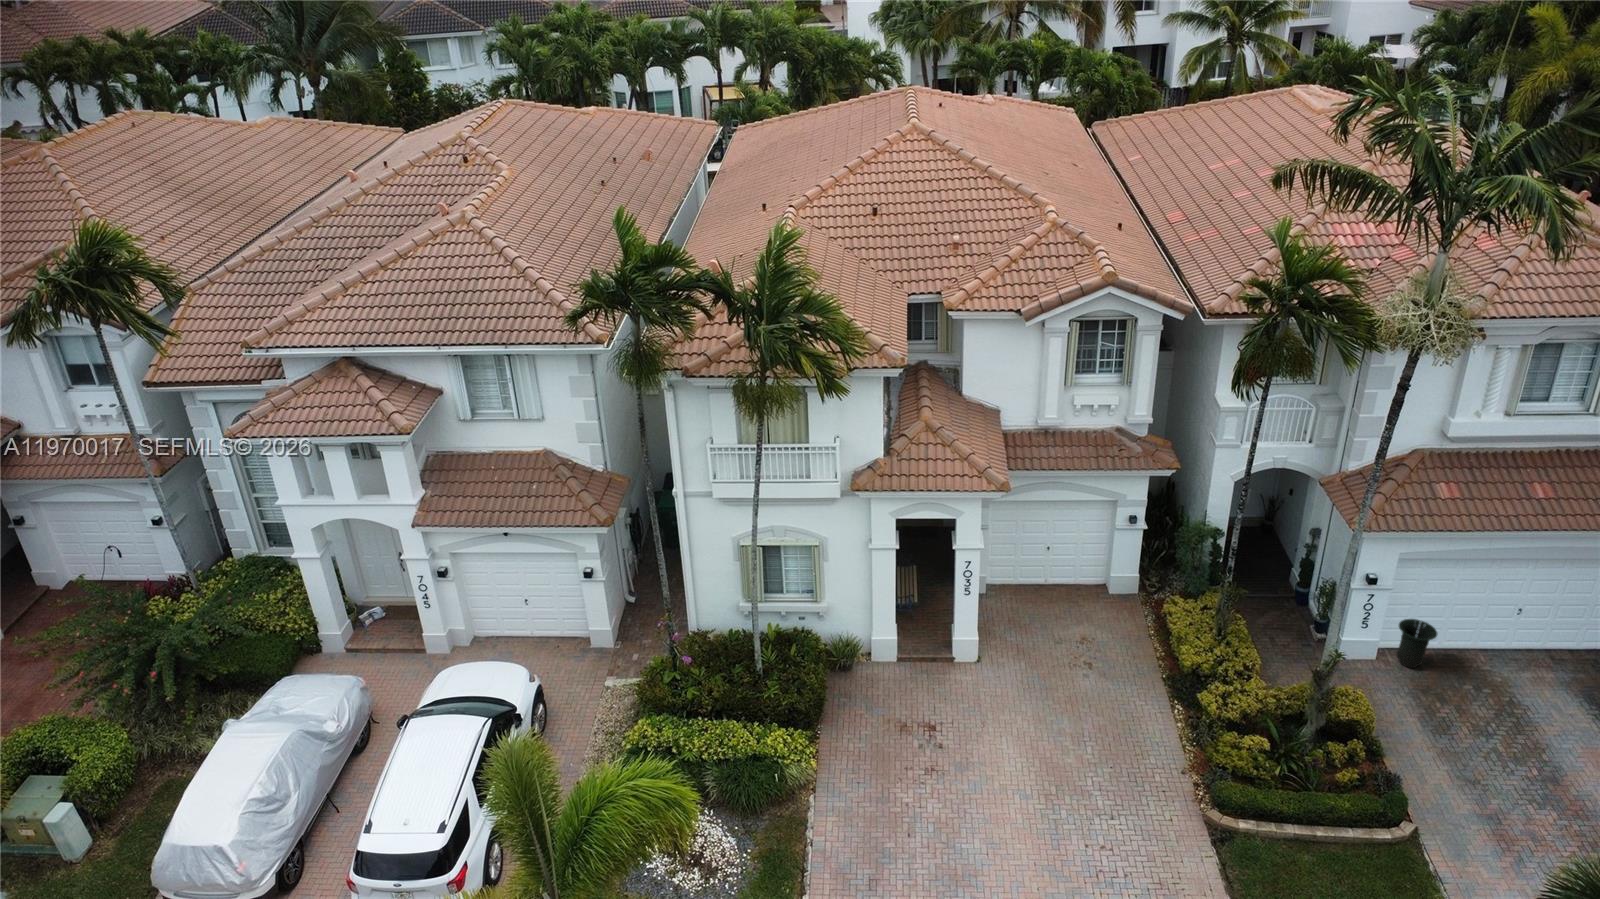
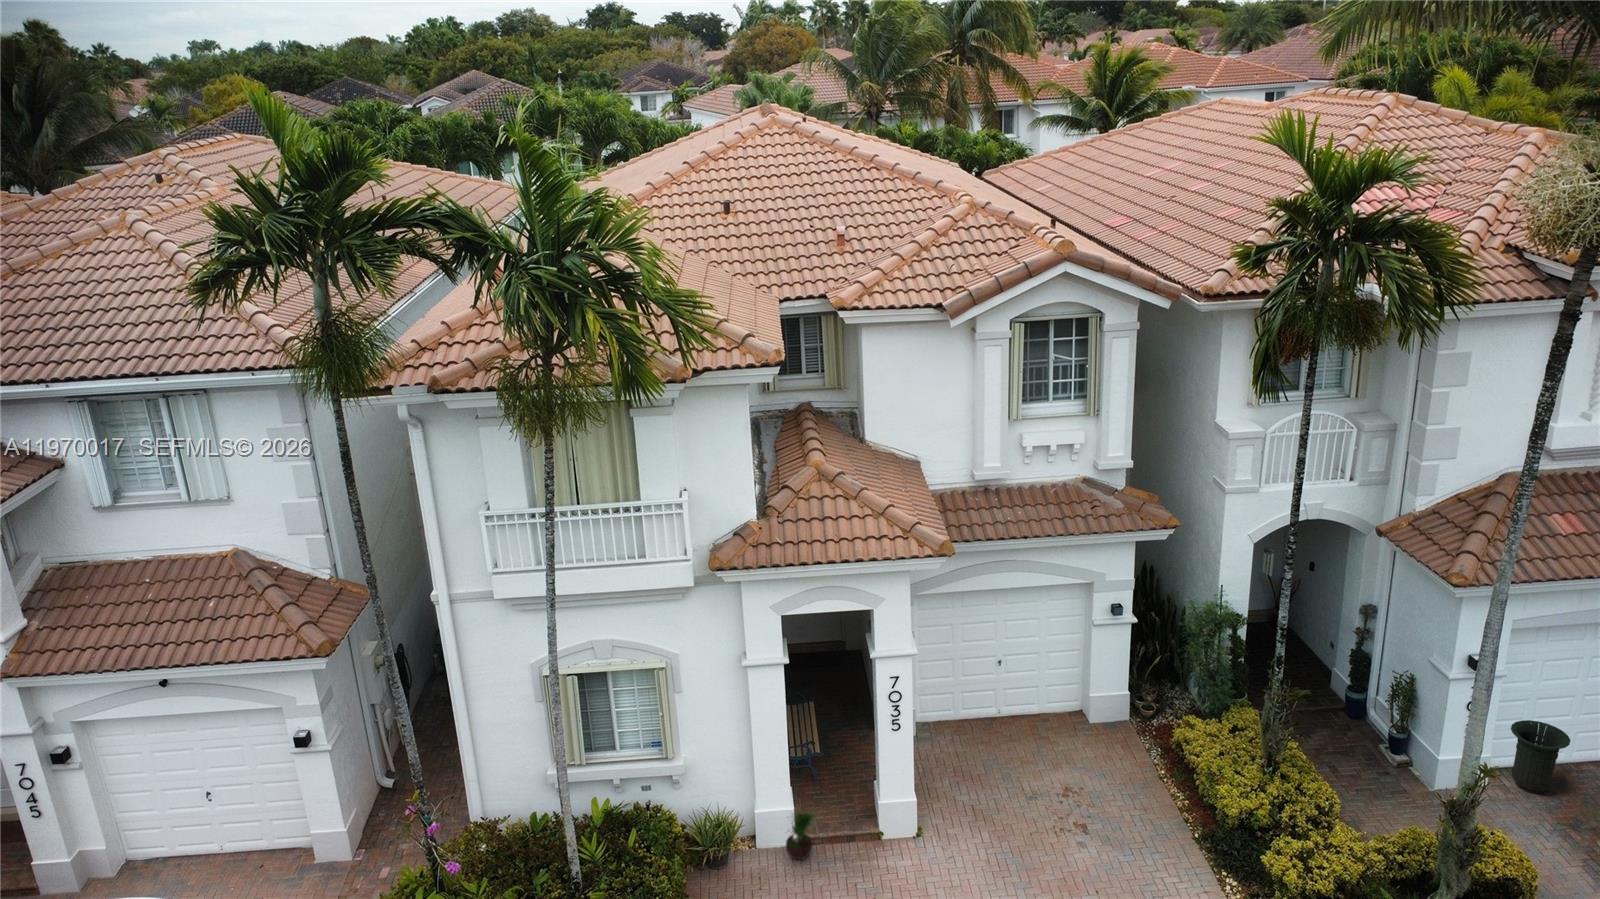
potted tree: none [890,639,913,670] -> present [786,810,816,859]

